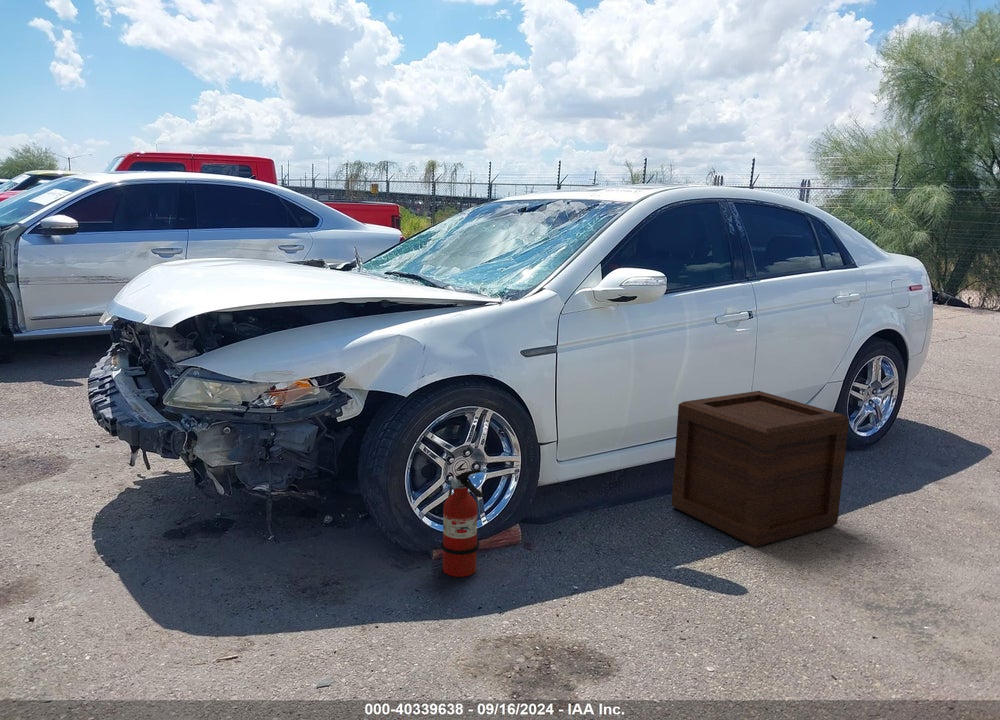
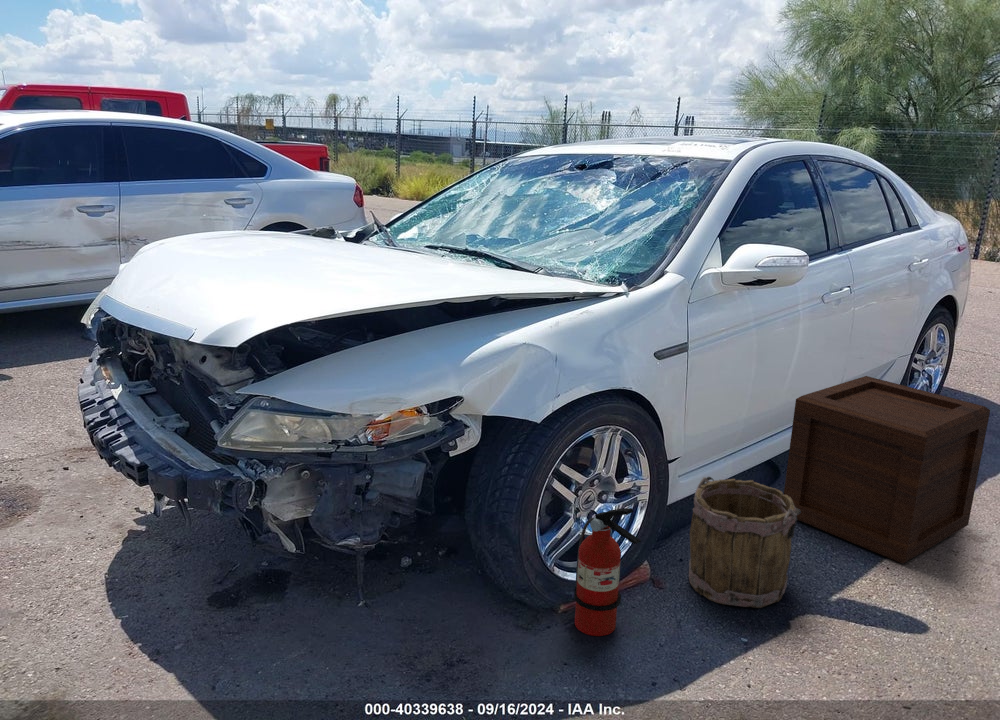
bucket: none [556,460,648,568] -> present [689,477,801,608]

